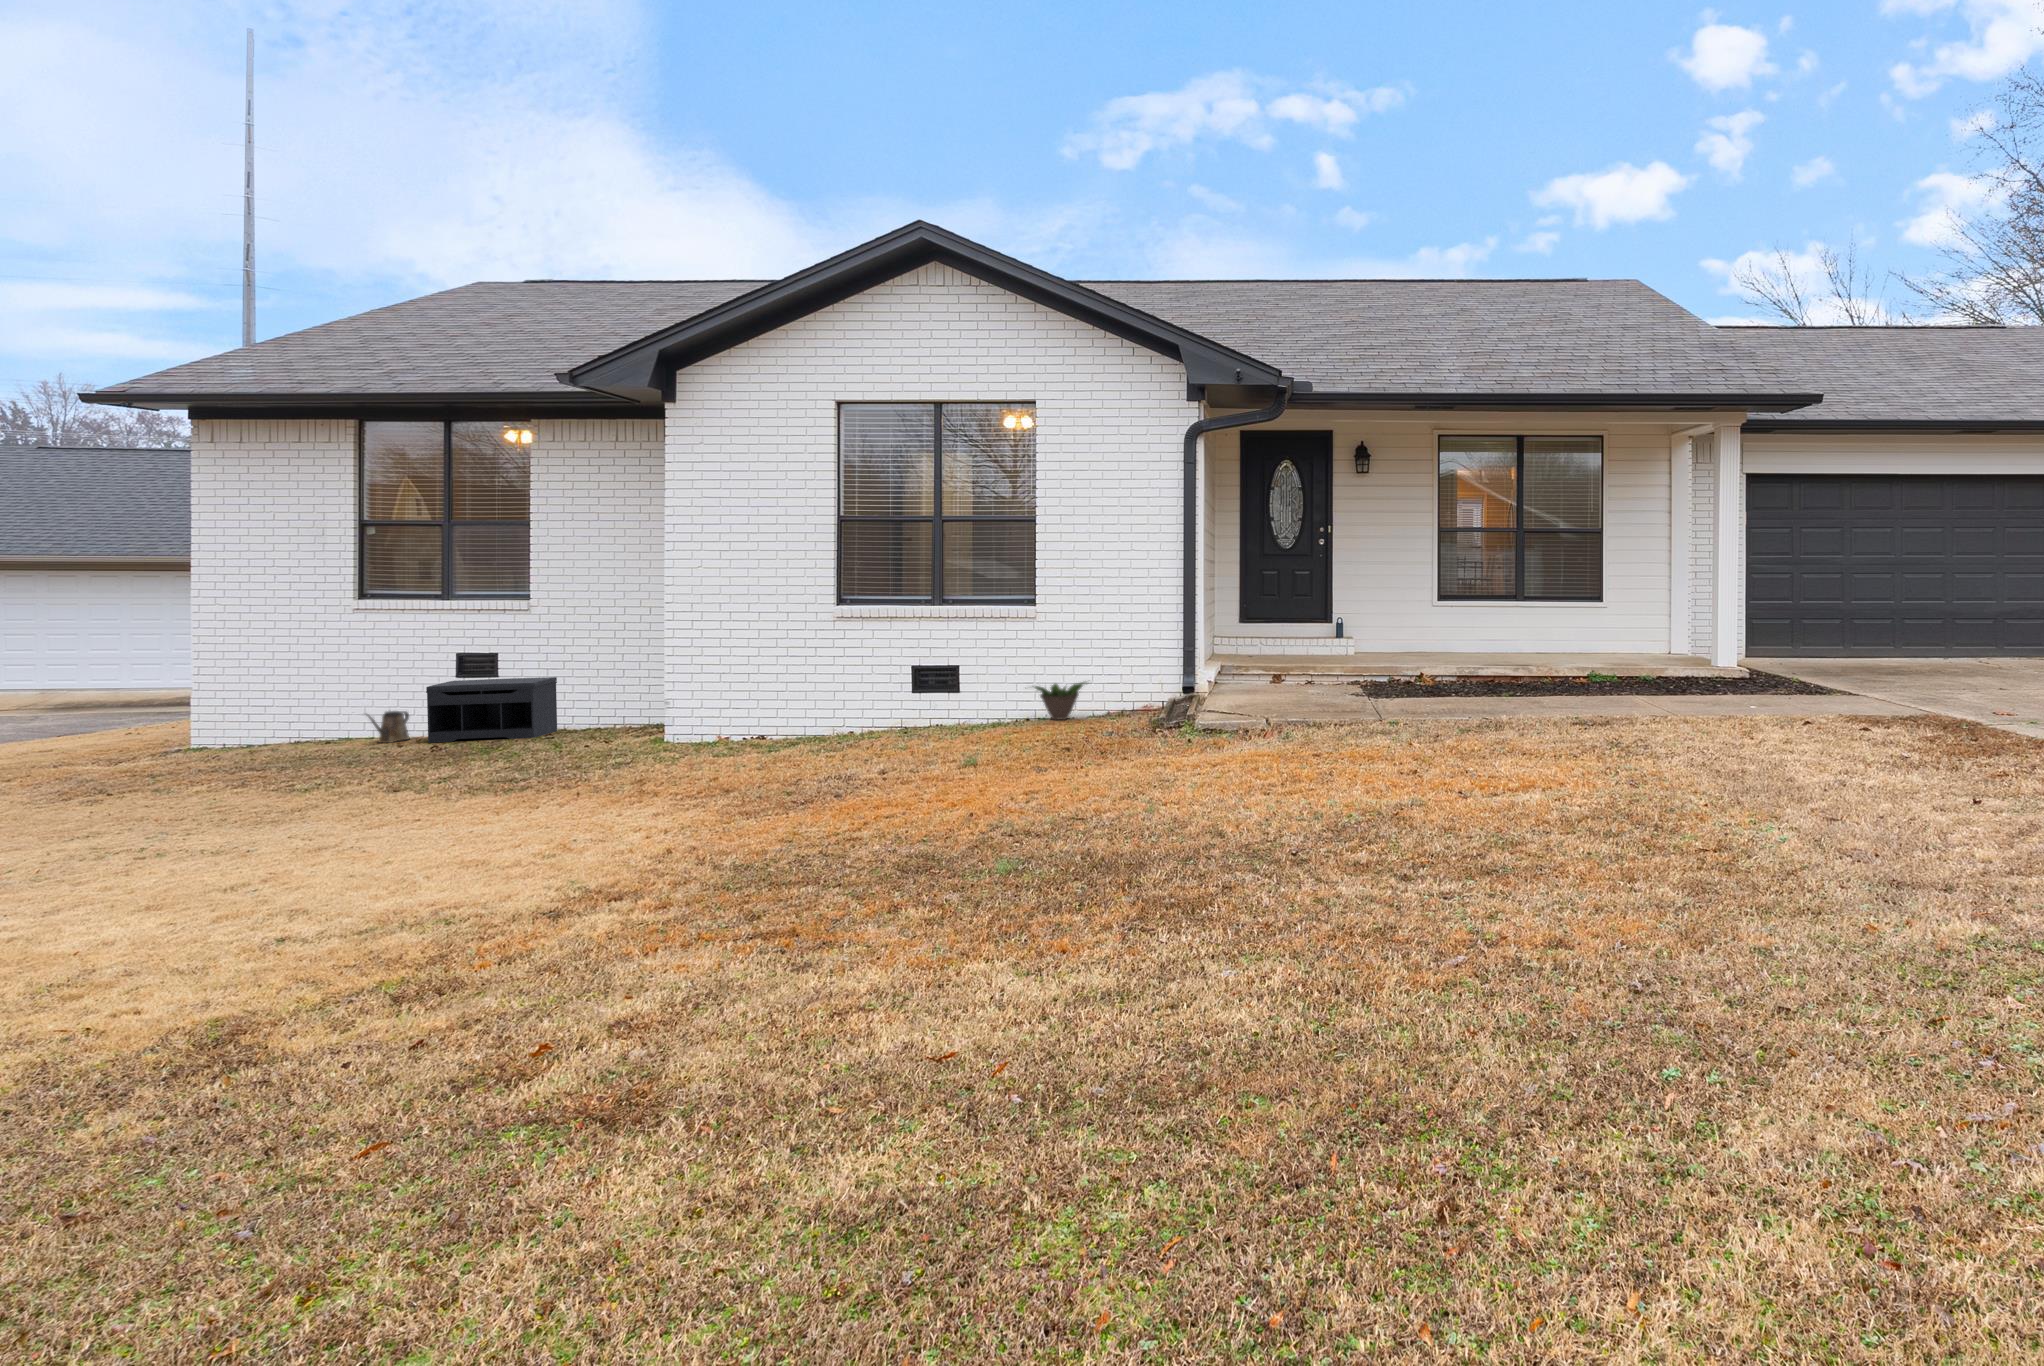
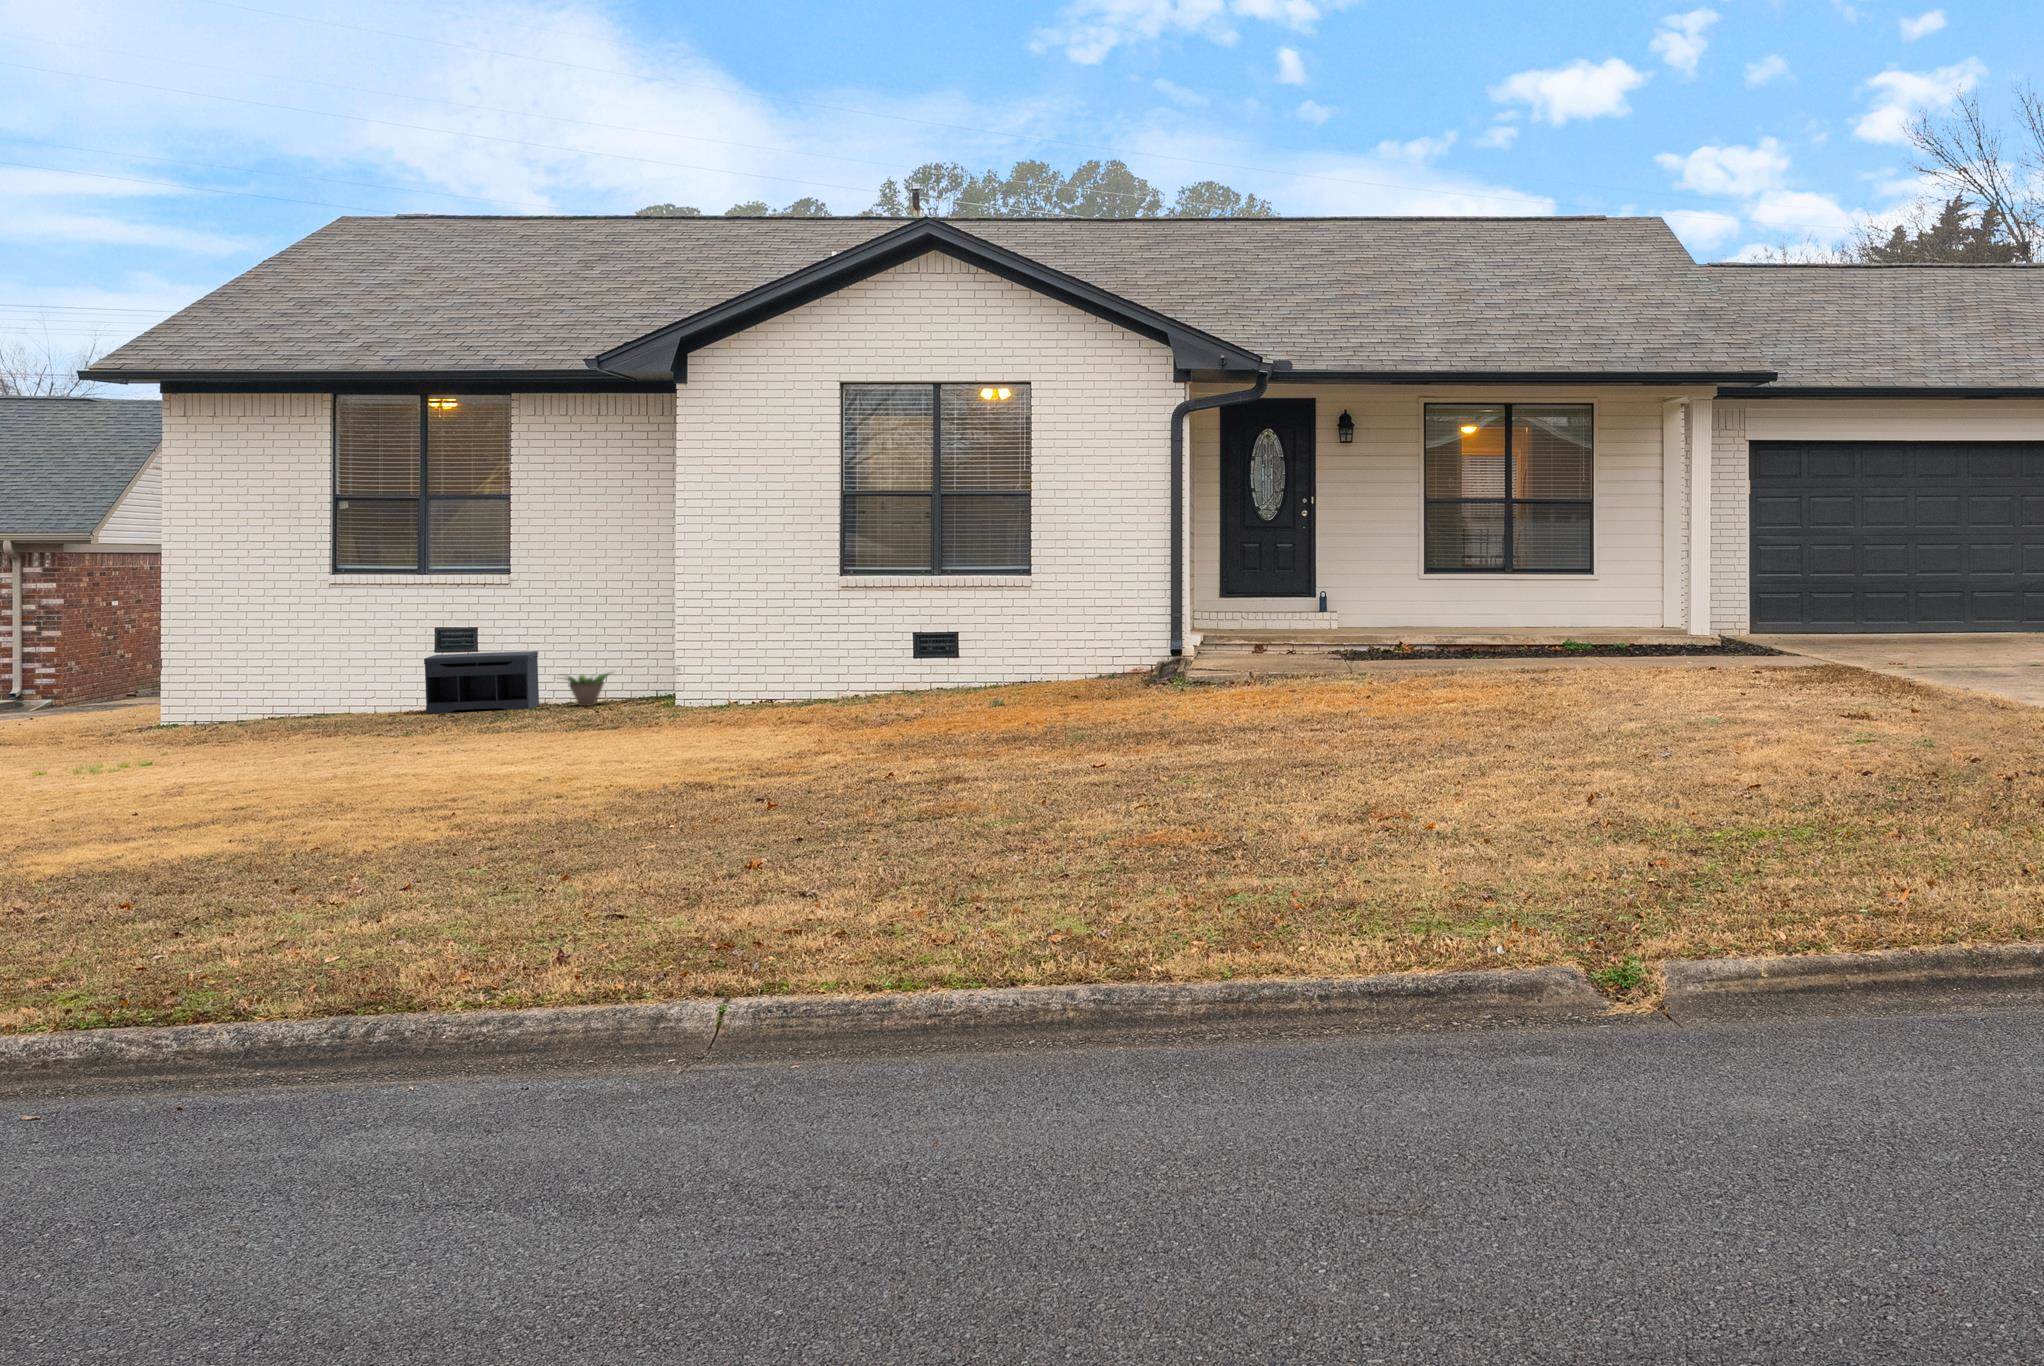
decorative plant: present [1033,682,1085,720] -> present [563,672,614,706]
watering can: present [367,711,410,743] -> none [367,684,398,715]

